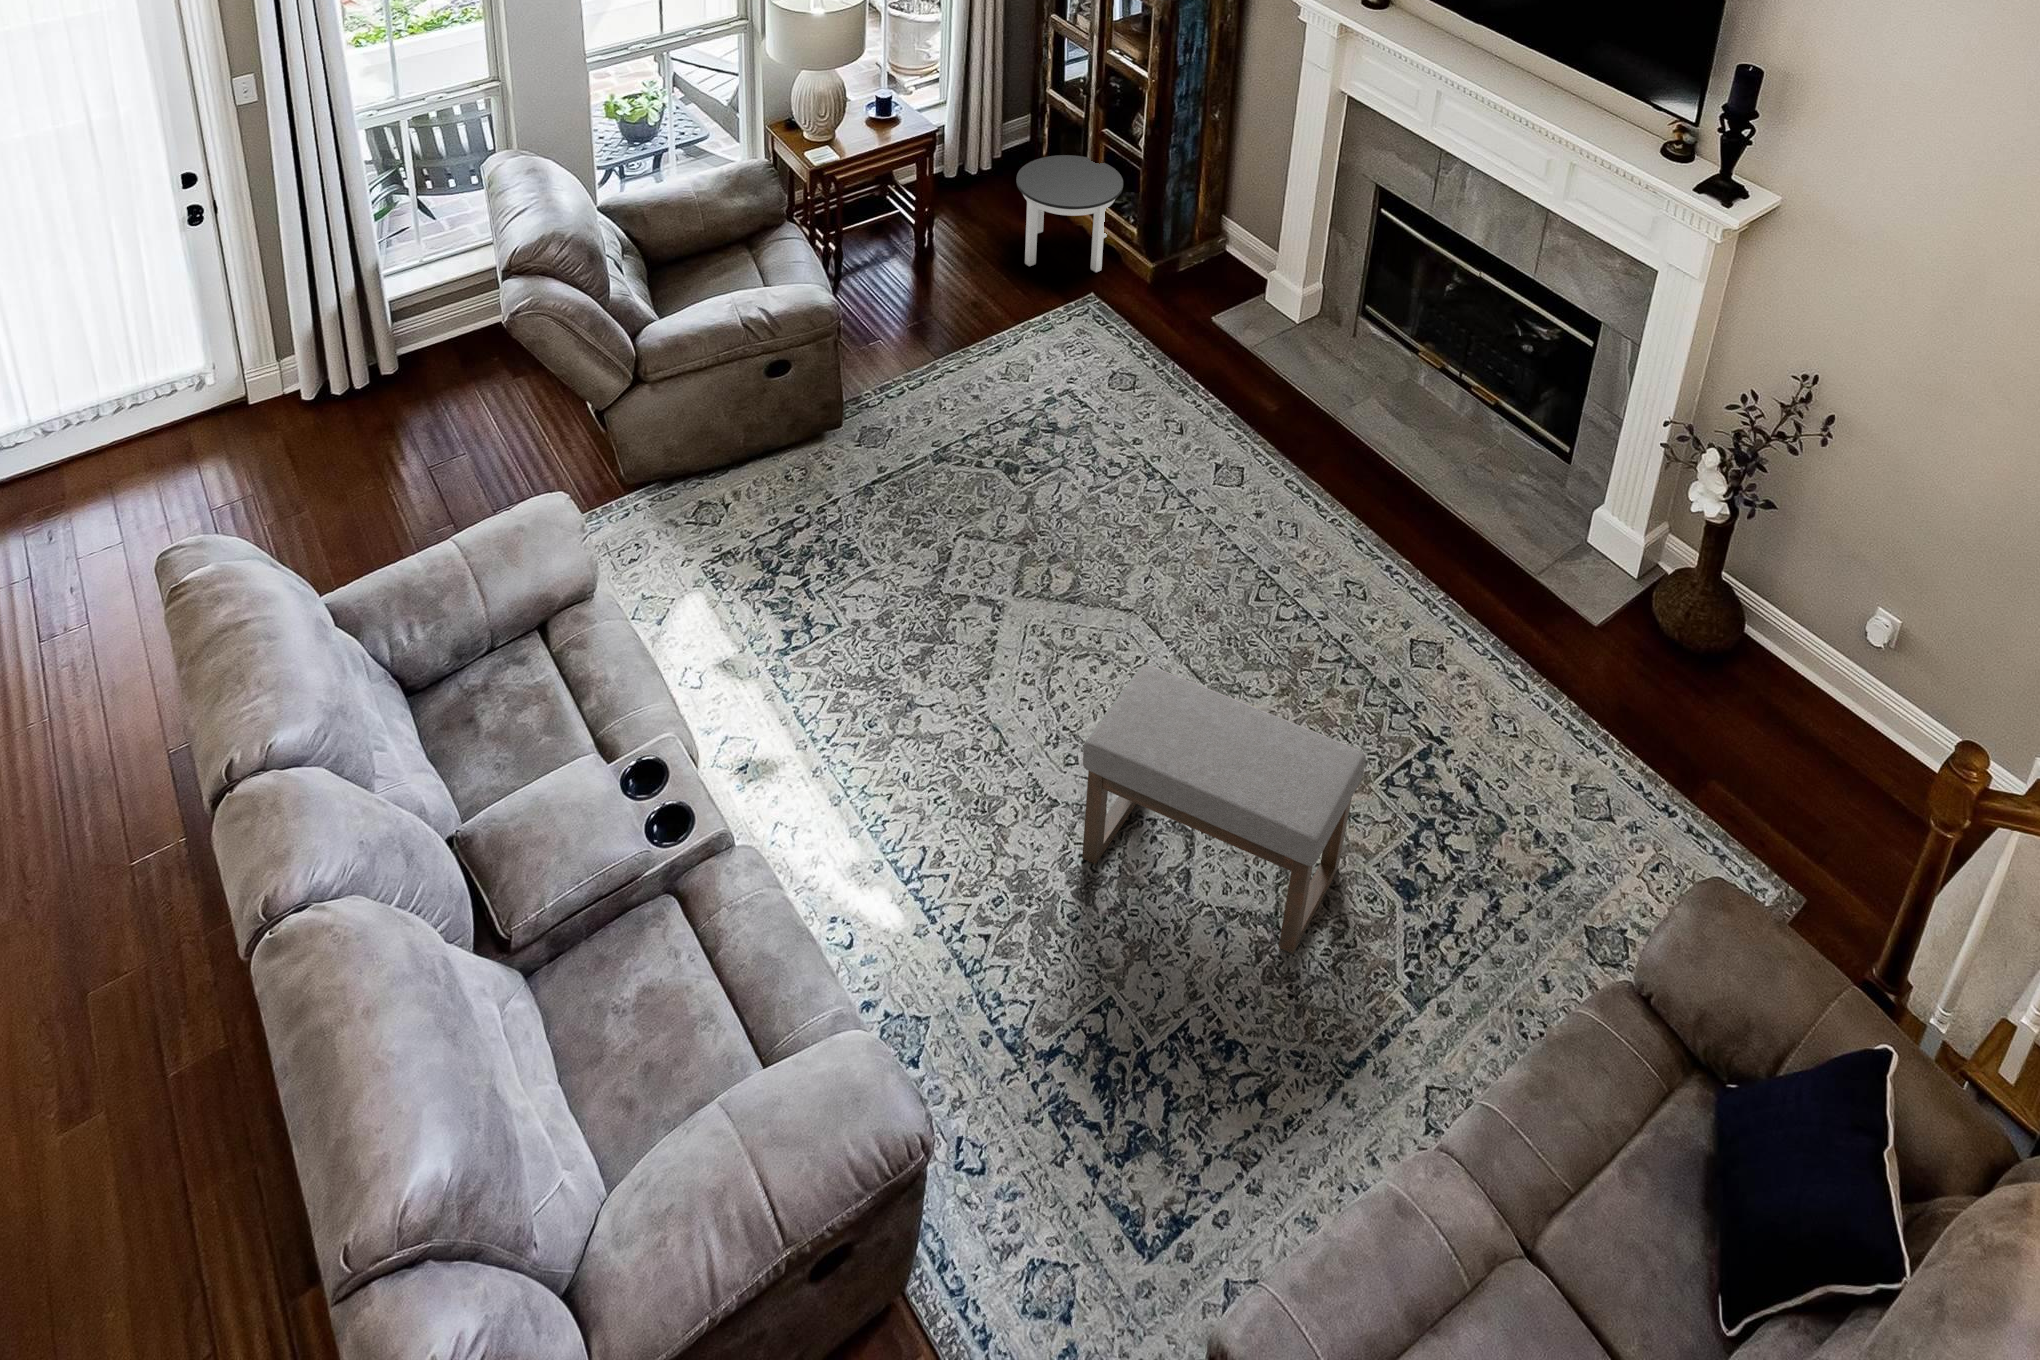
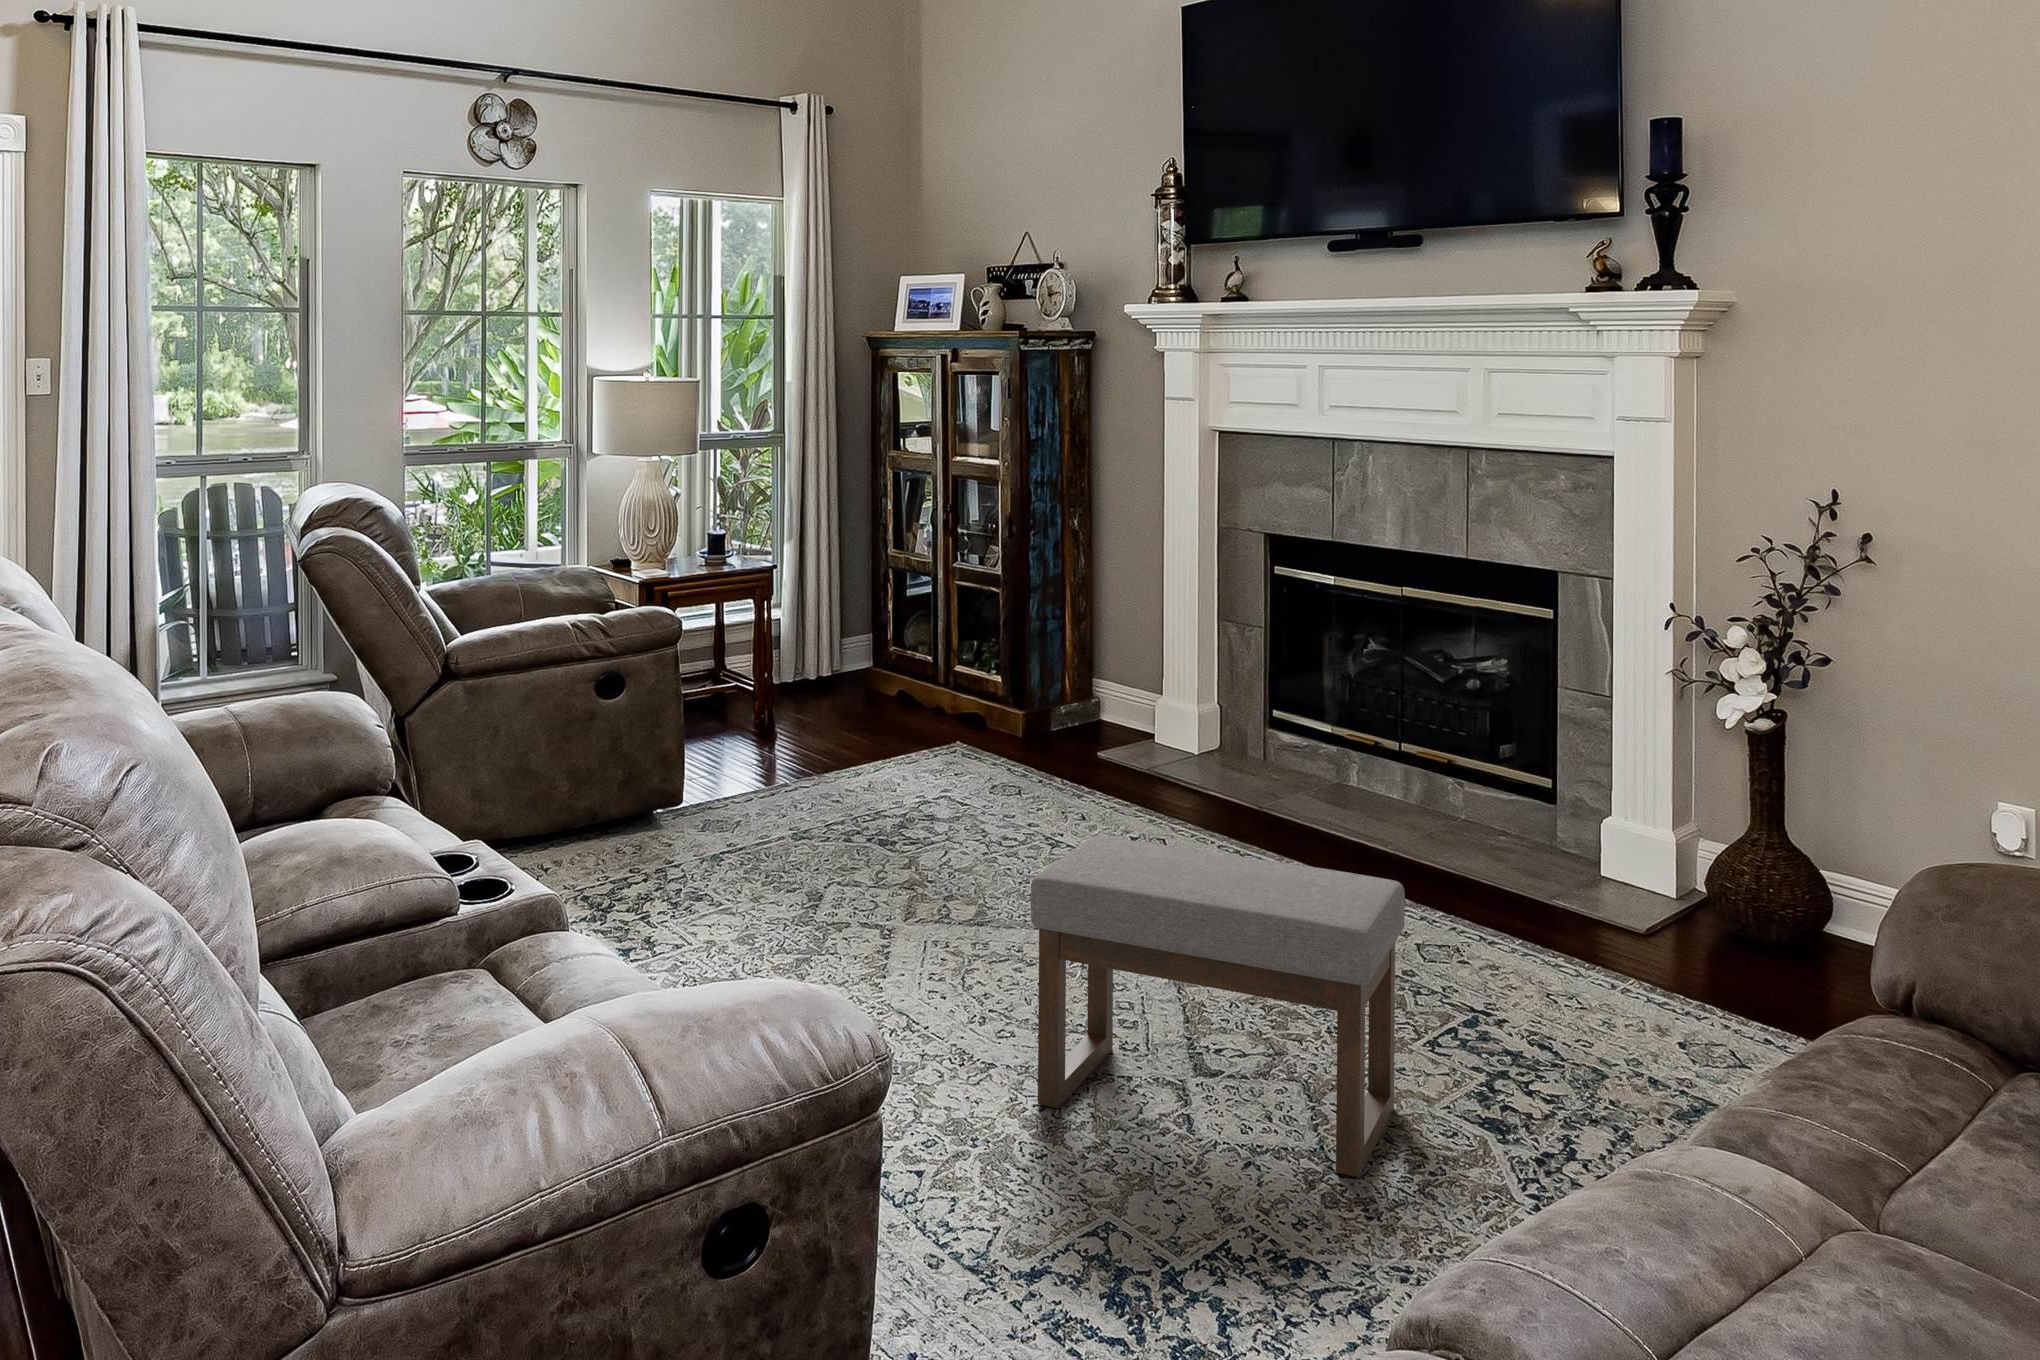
round table: present [1016,155,1123,272] -> none [867,628,983,735]

